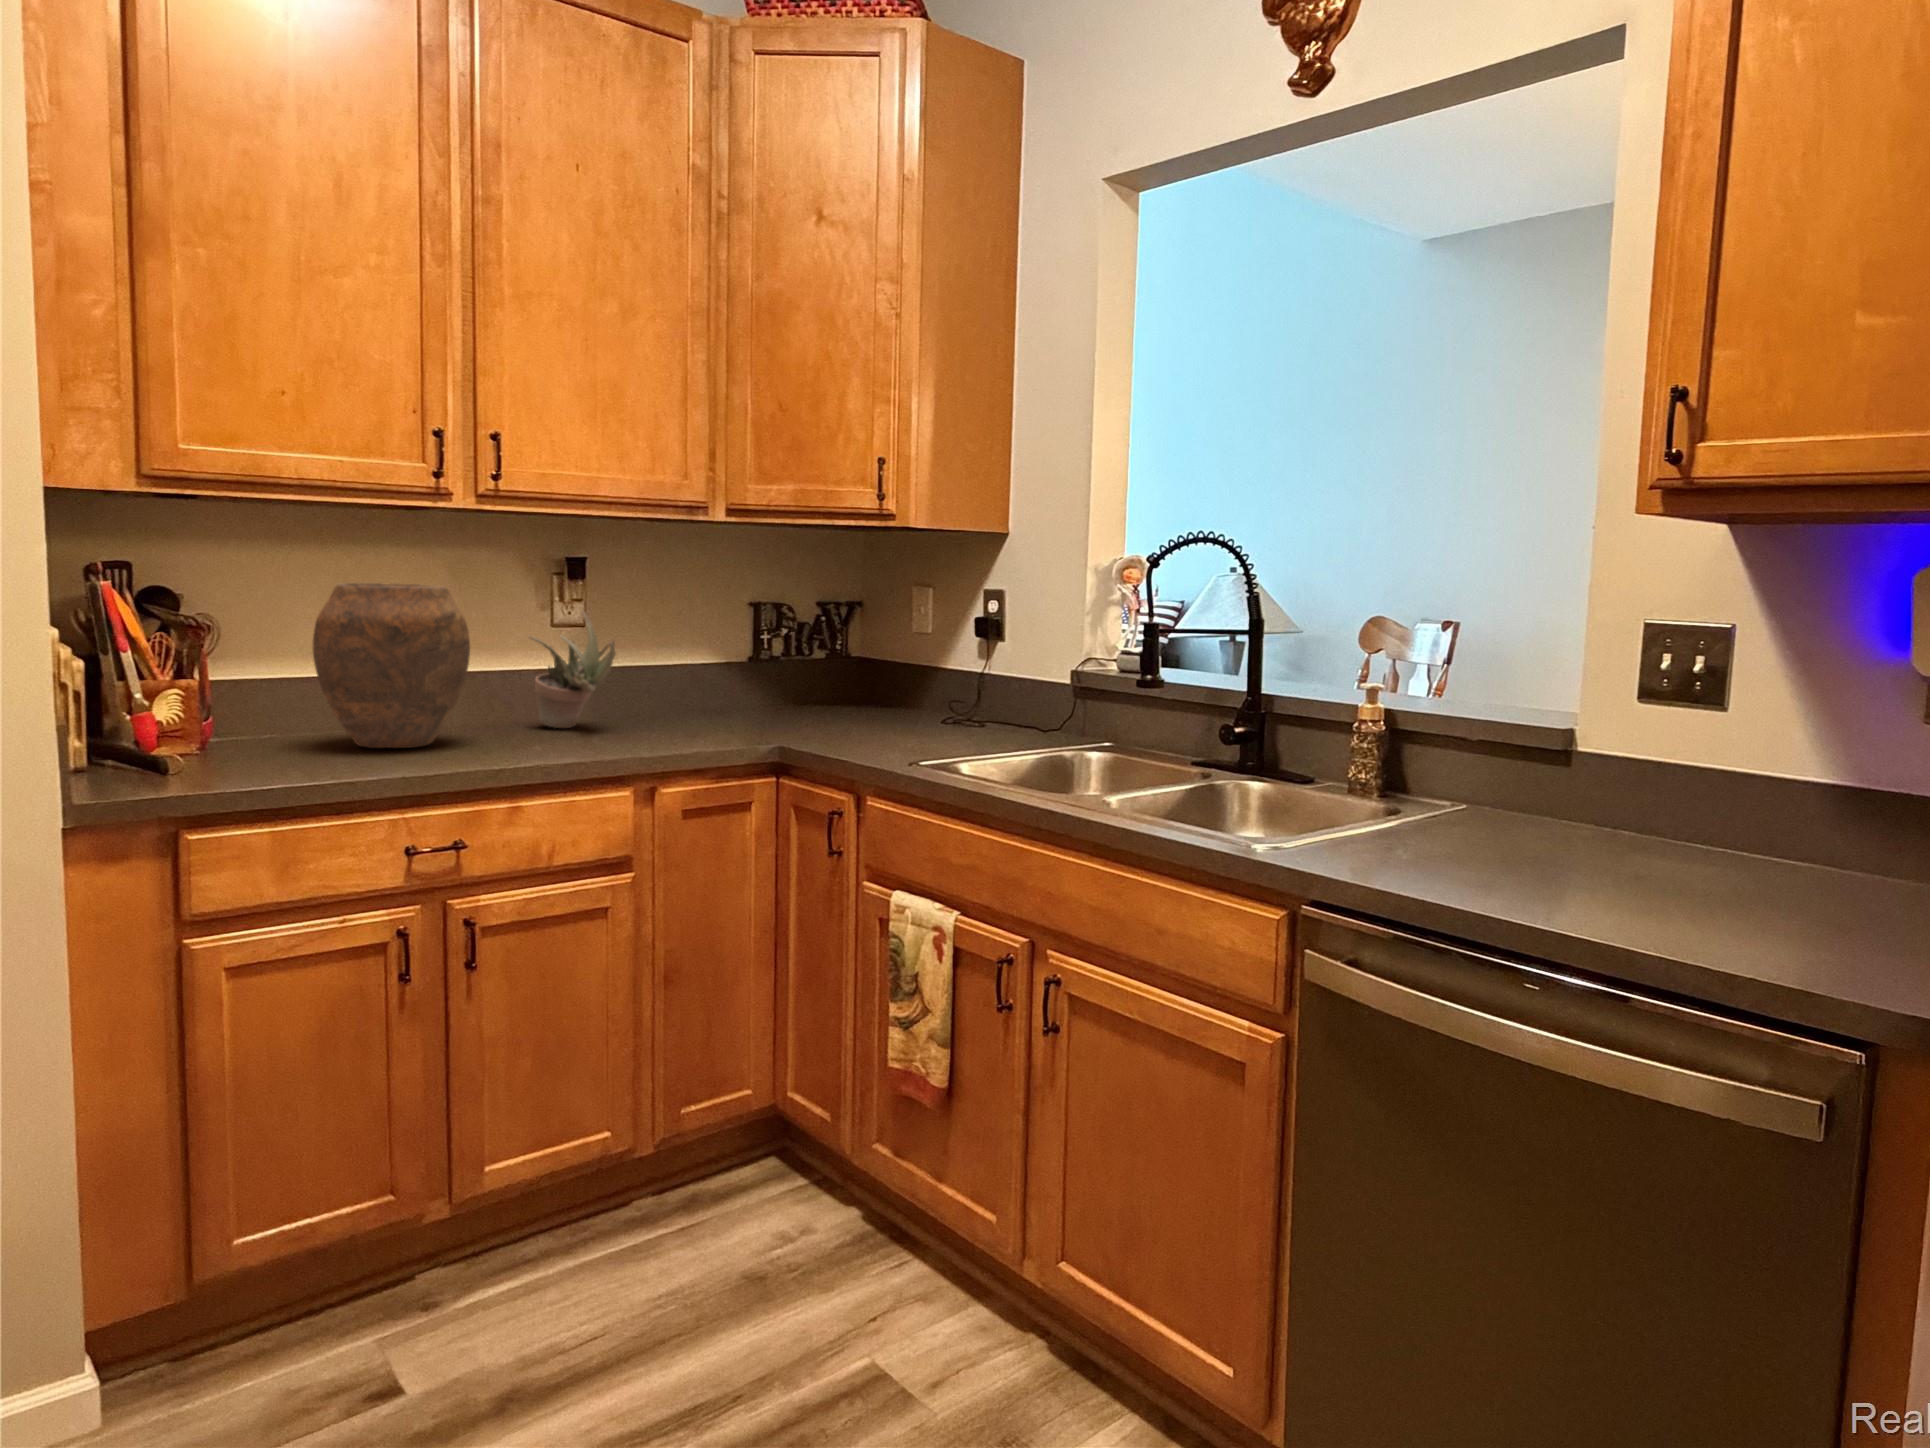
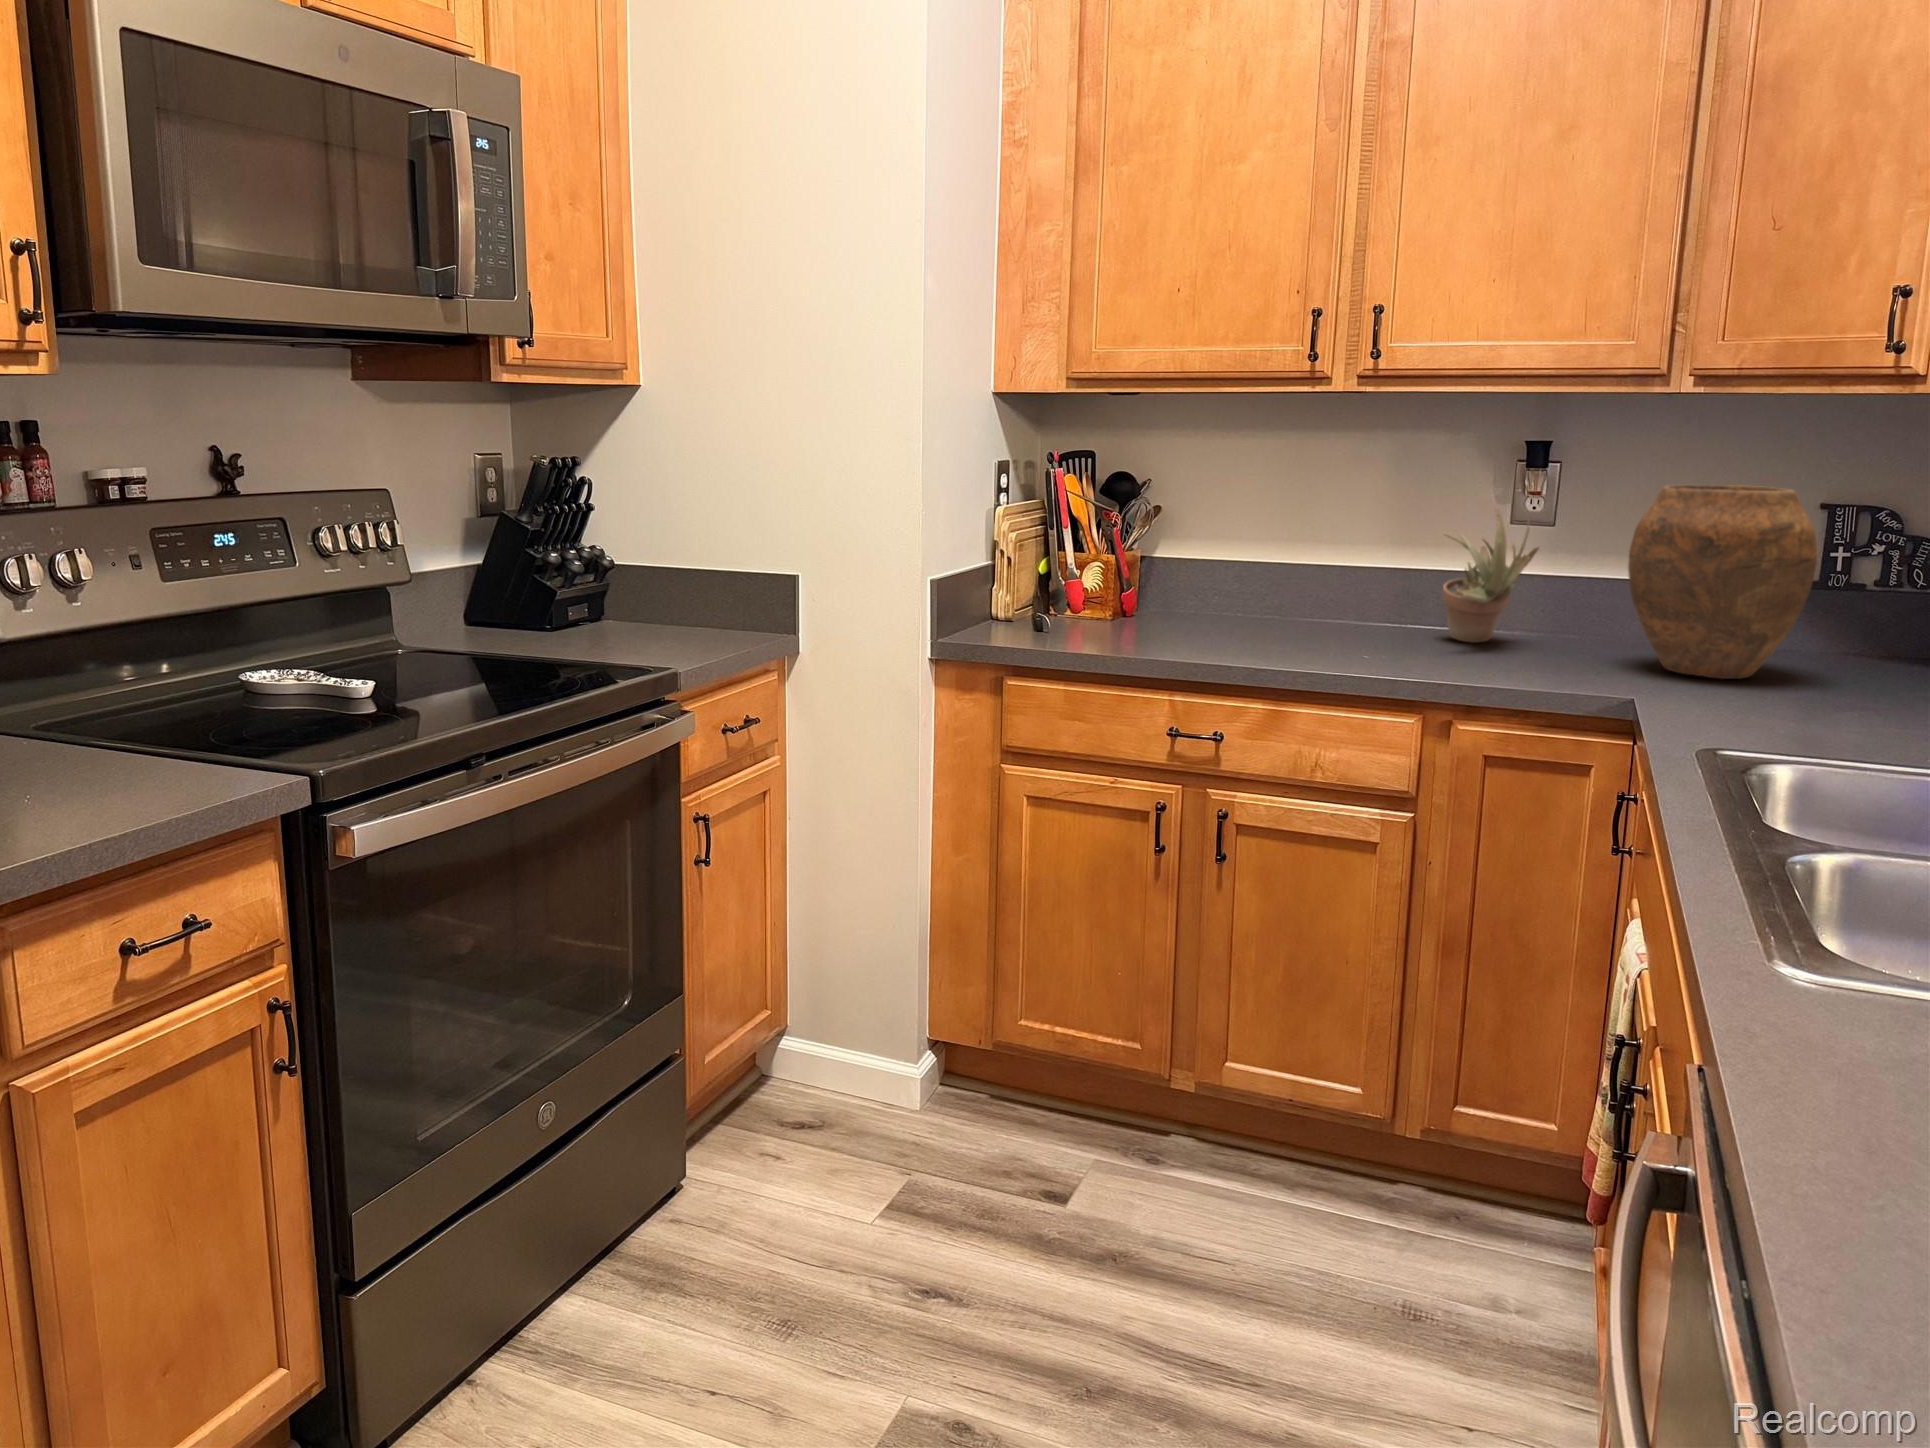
vase: present [313,583,470,748] -> present [1628,485,1817,679]

